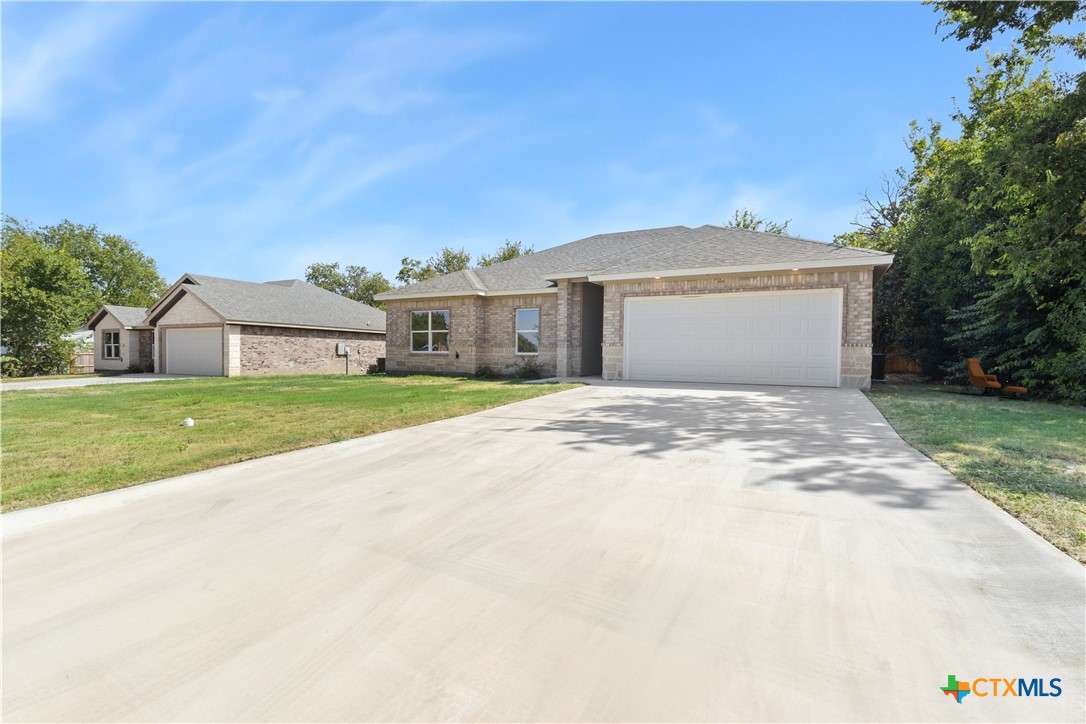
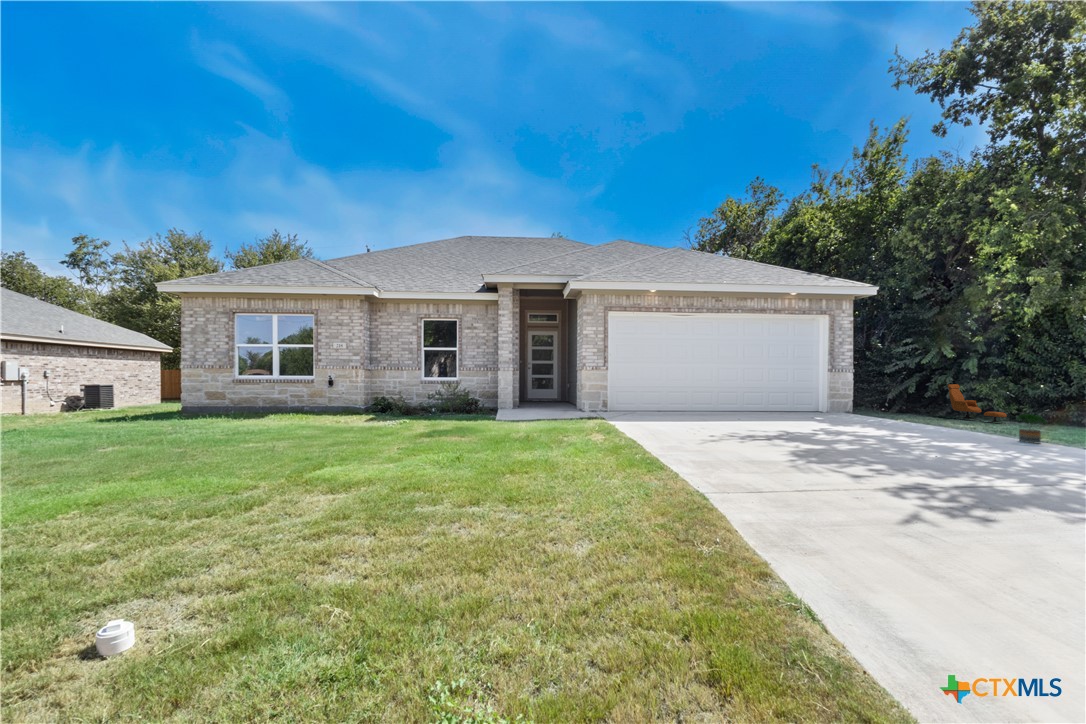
potted tree: none [1035,390,1069,421] -> present [1017,414,1046,444]

